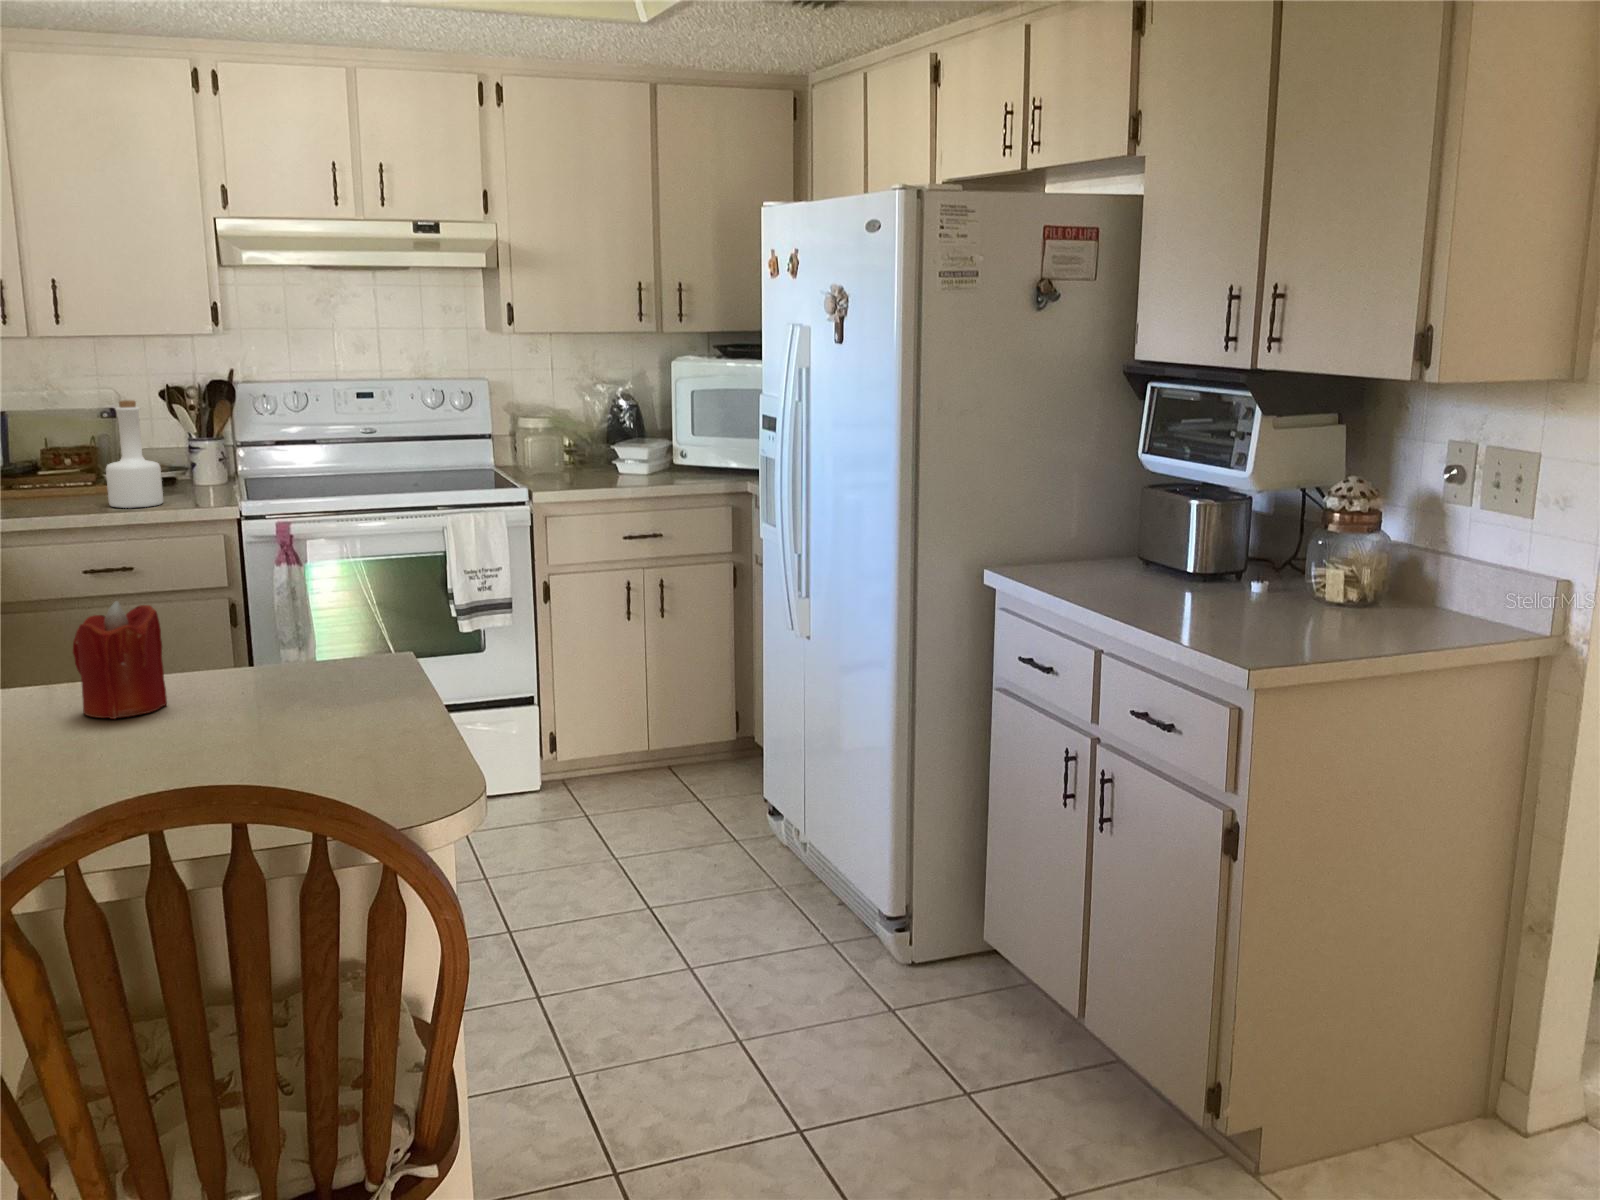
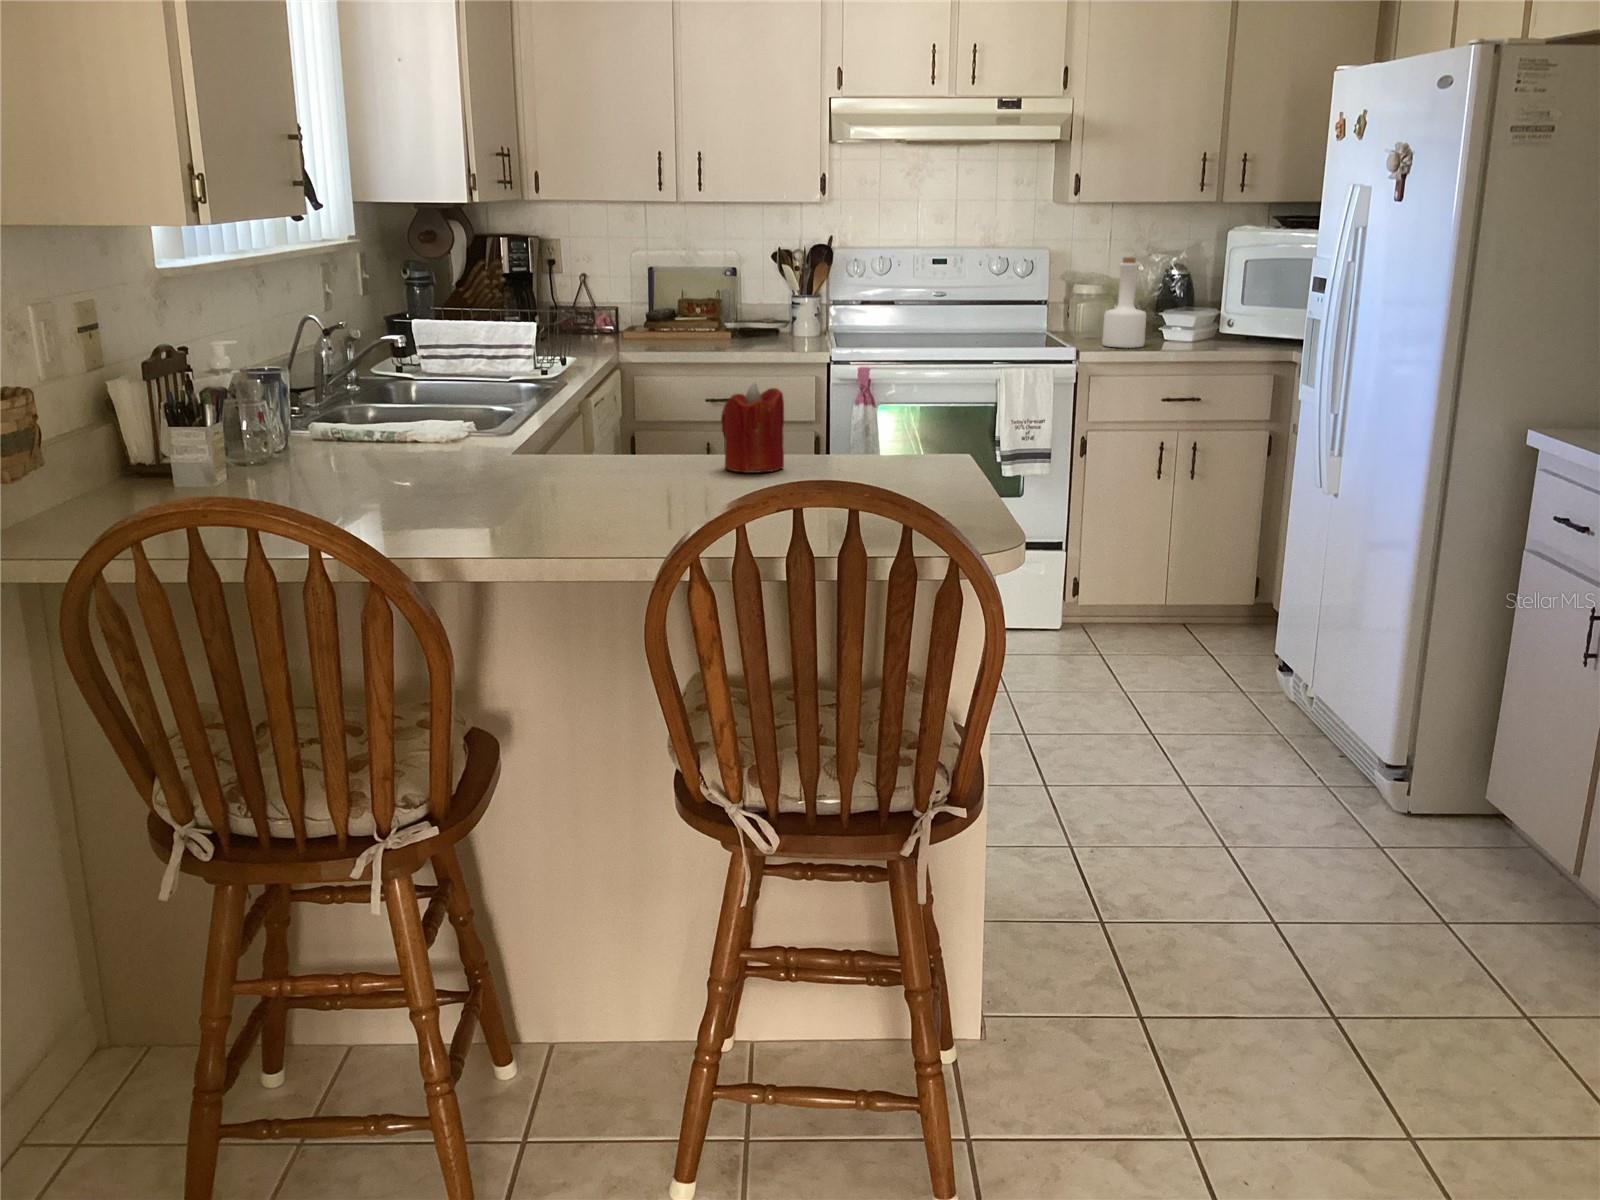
bottle: present [106,400,163,508] -> present [1102,257,1146,348]

